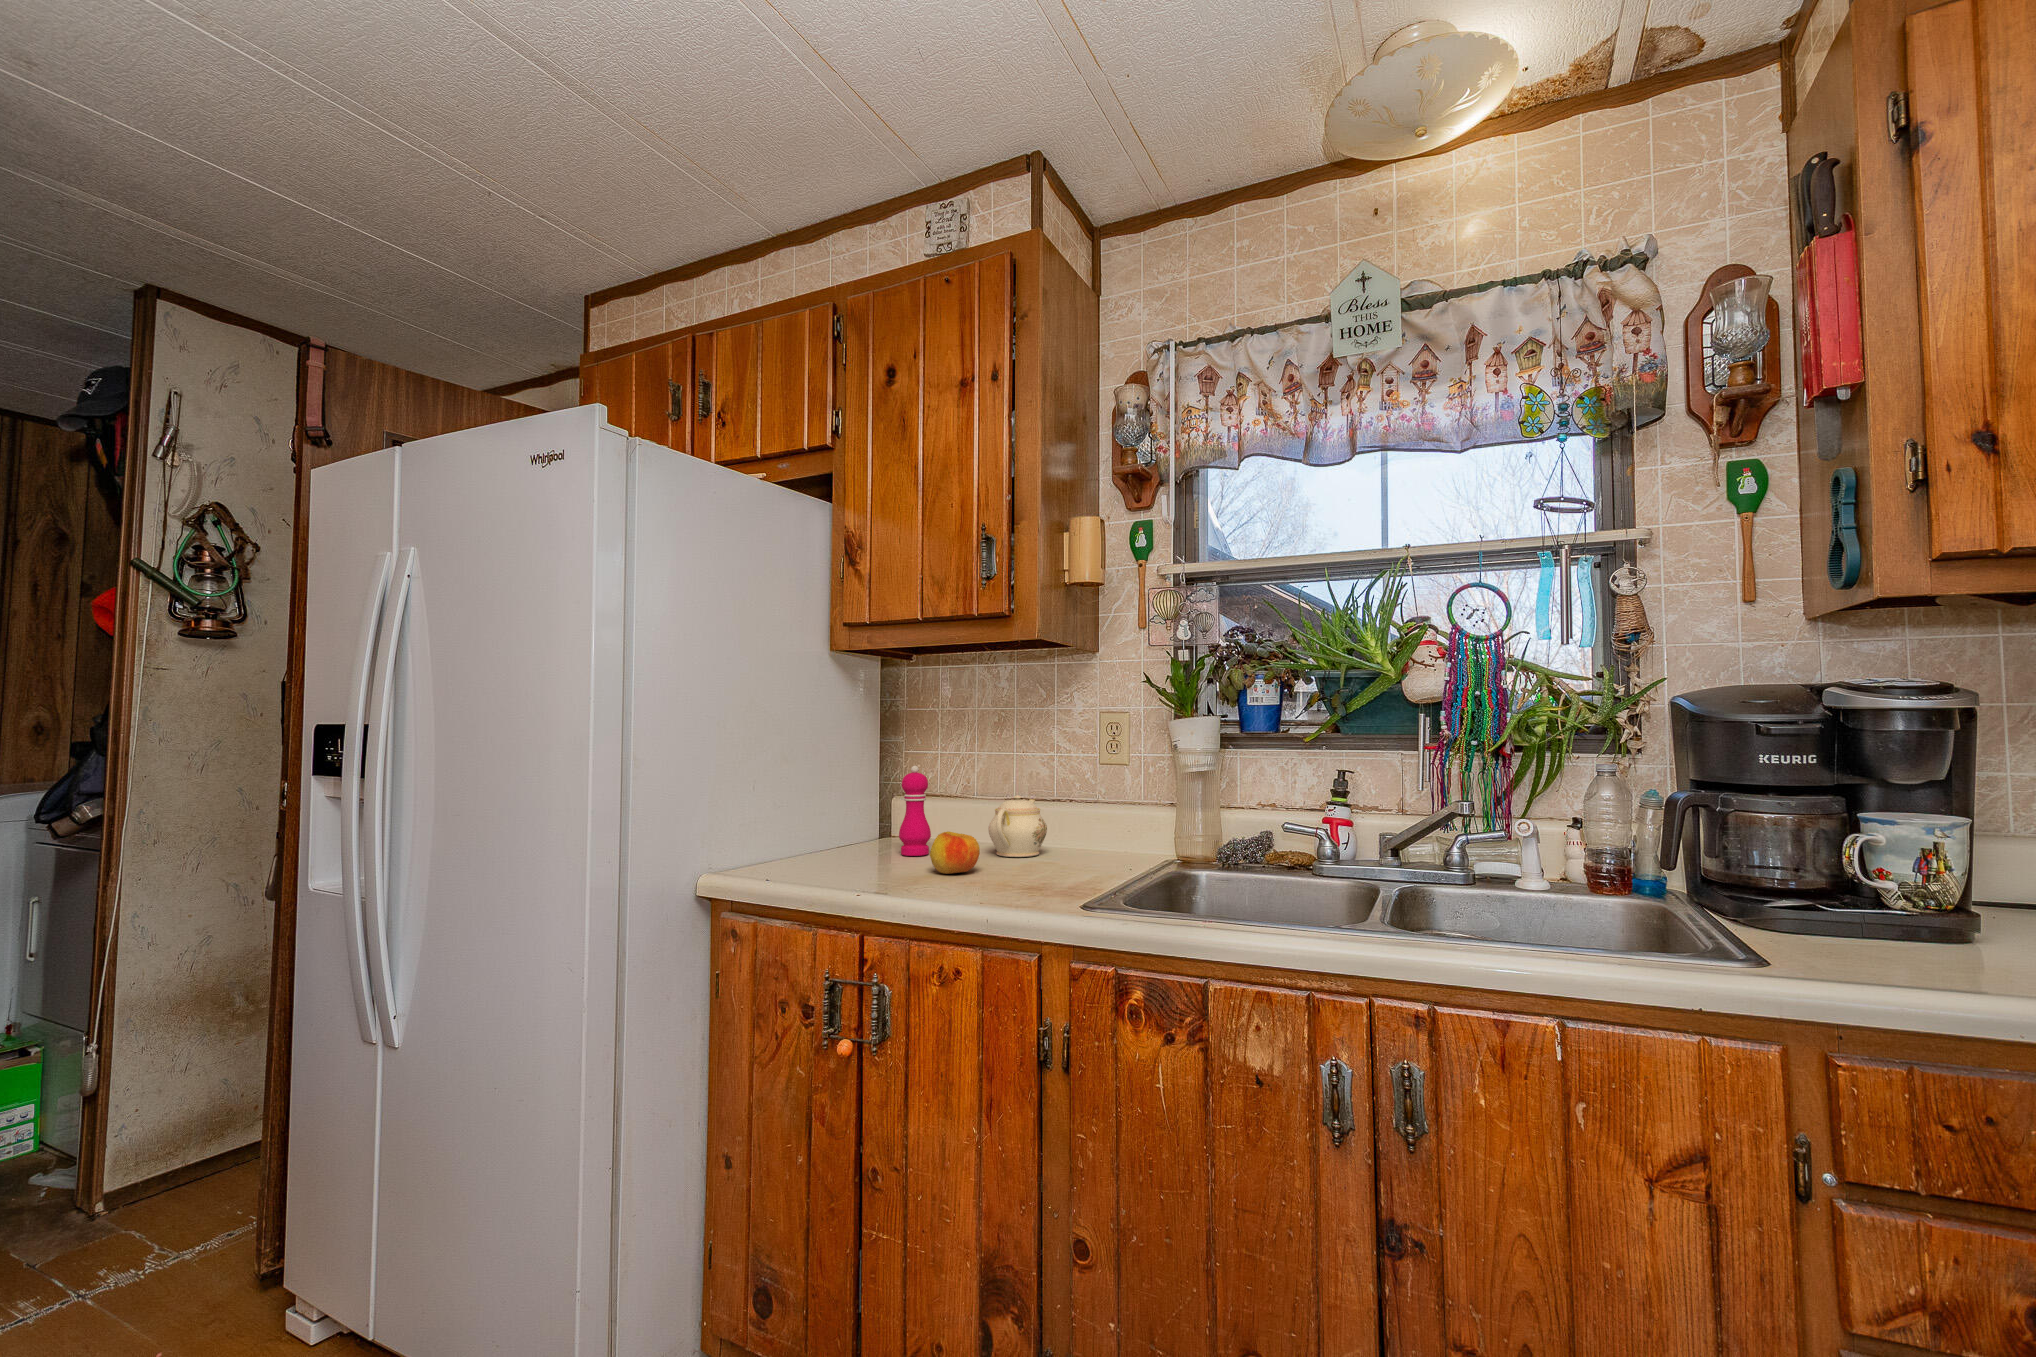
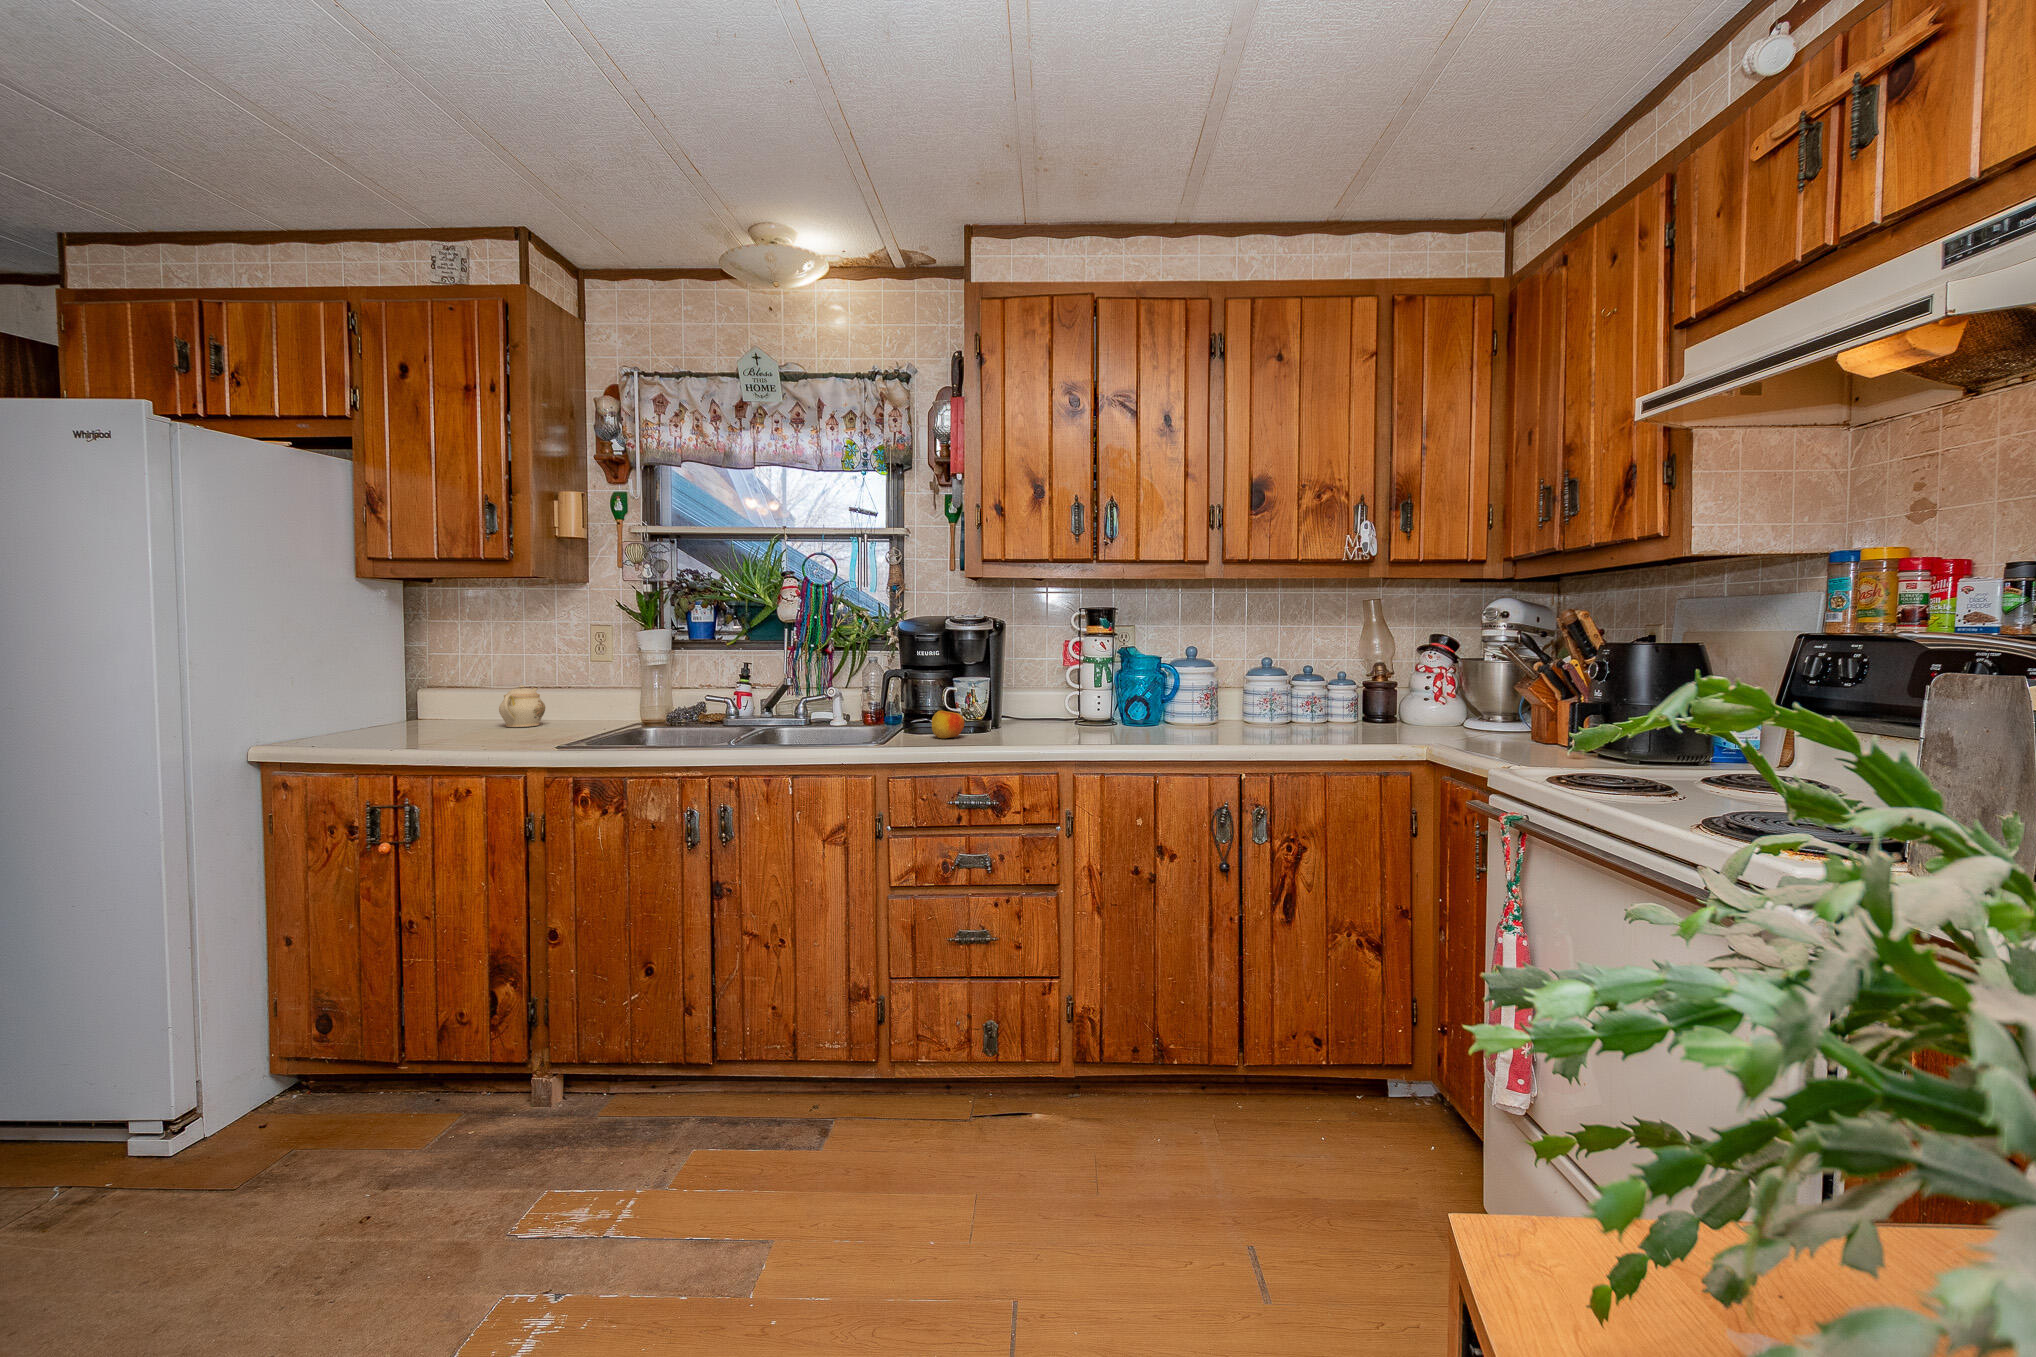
pepper mill: present [899,766,931,856] -> none [424,666,452,730]
apple: present [930,831,980,874] -> present [932,710,965,738]

